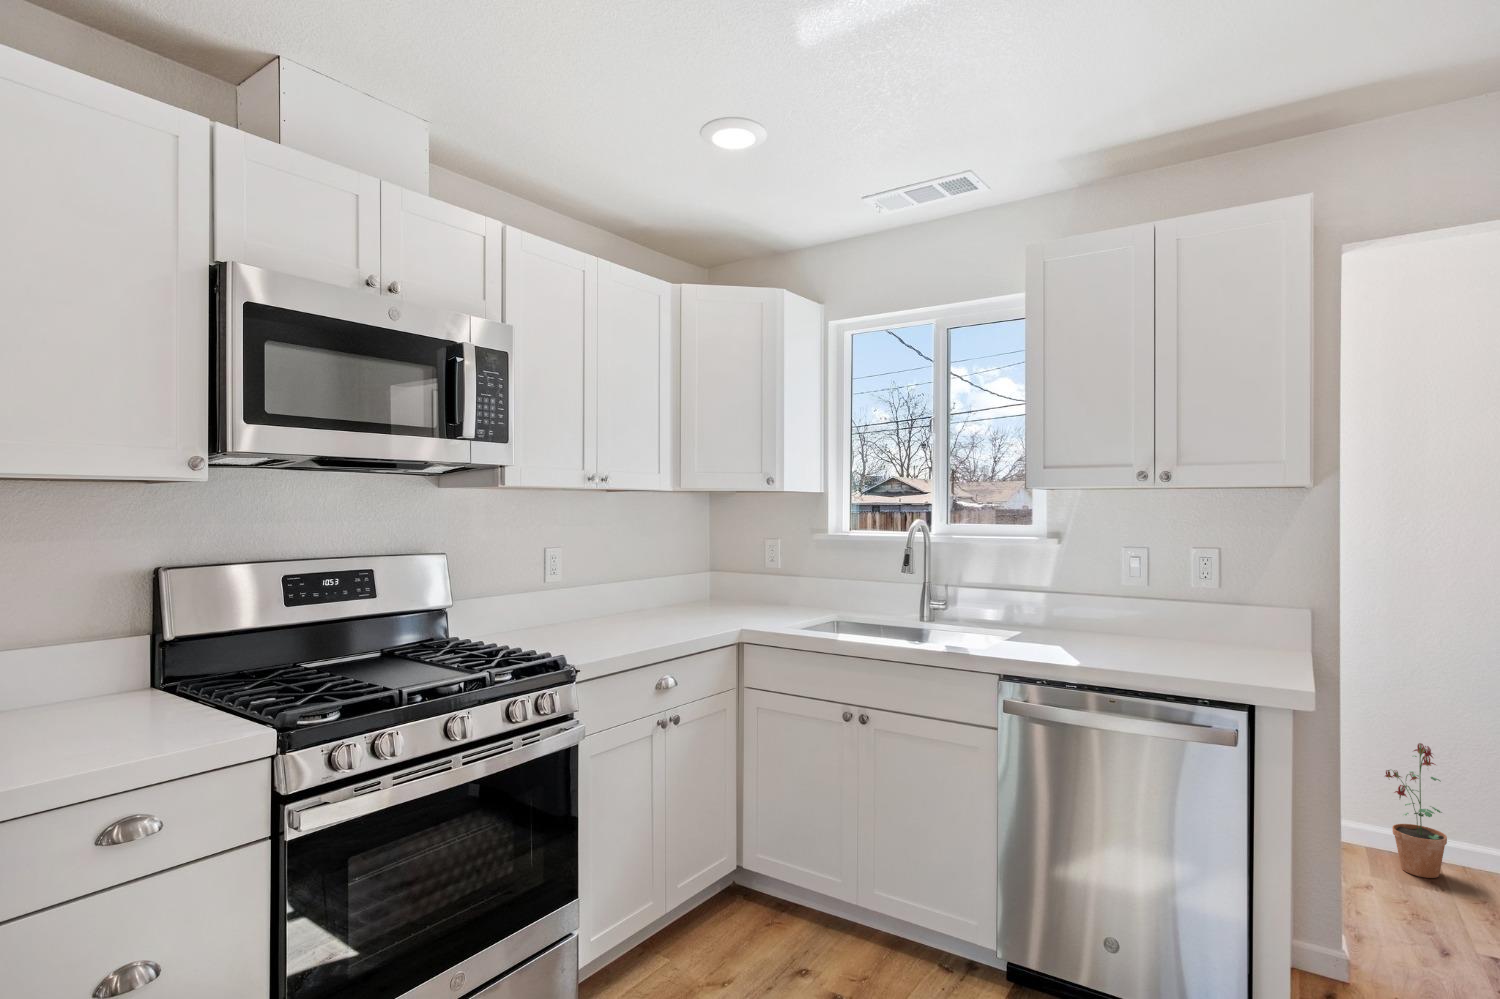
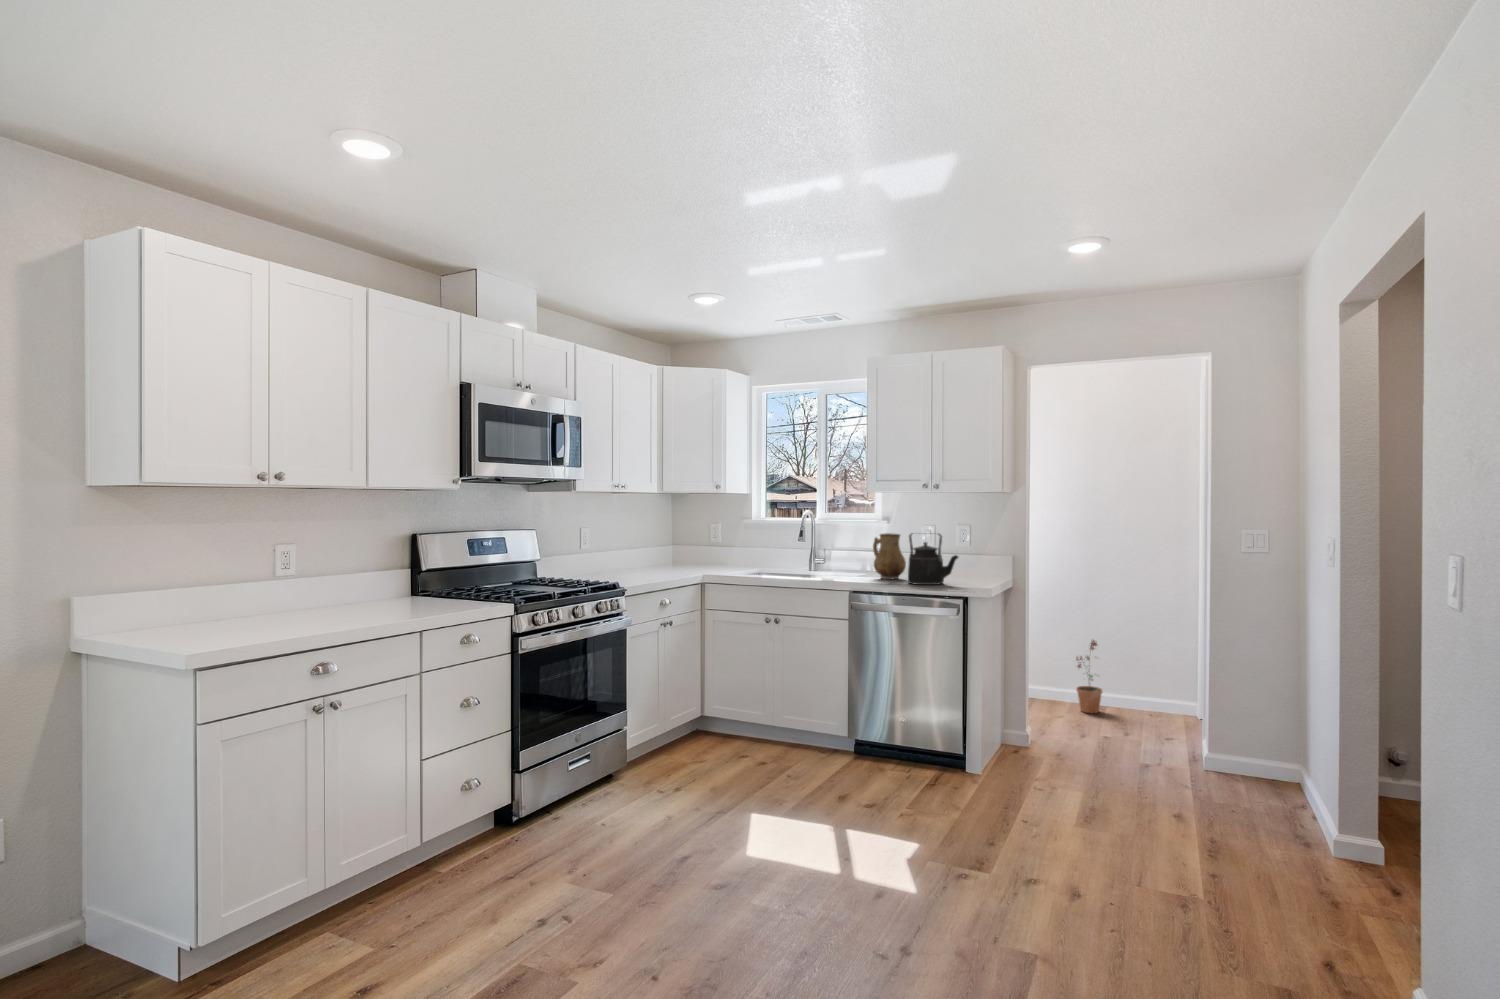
ceramic pitcher: none [1040,562,1105,648] -> present [873,533,906,579]
kettle: none [1118,564,1234,670] -> present [908,534,958,585]

